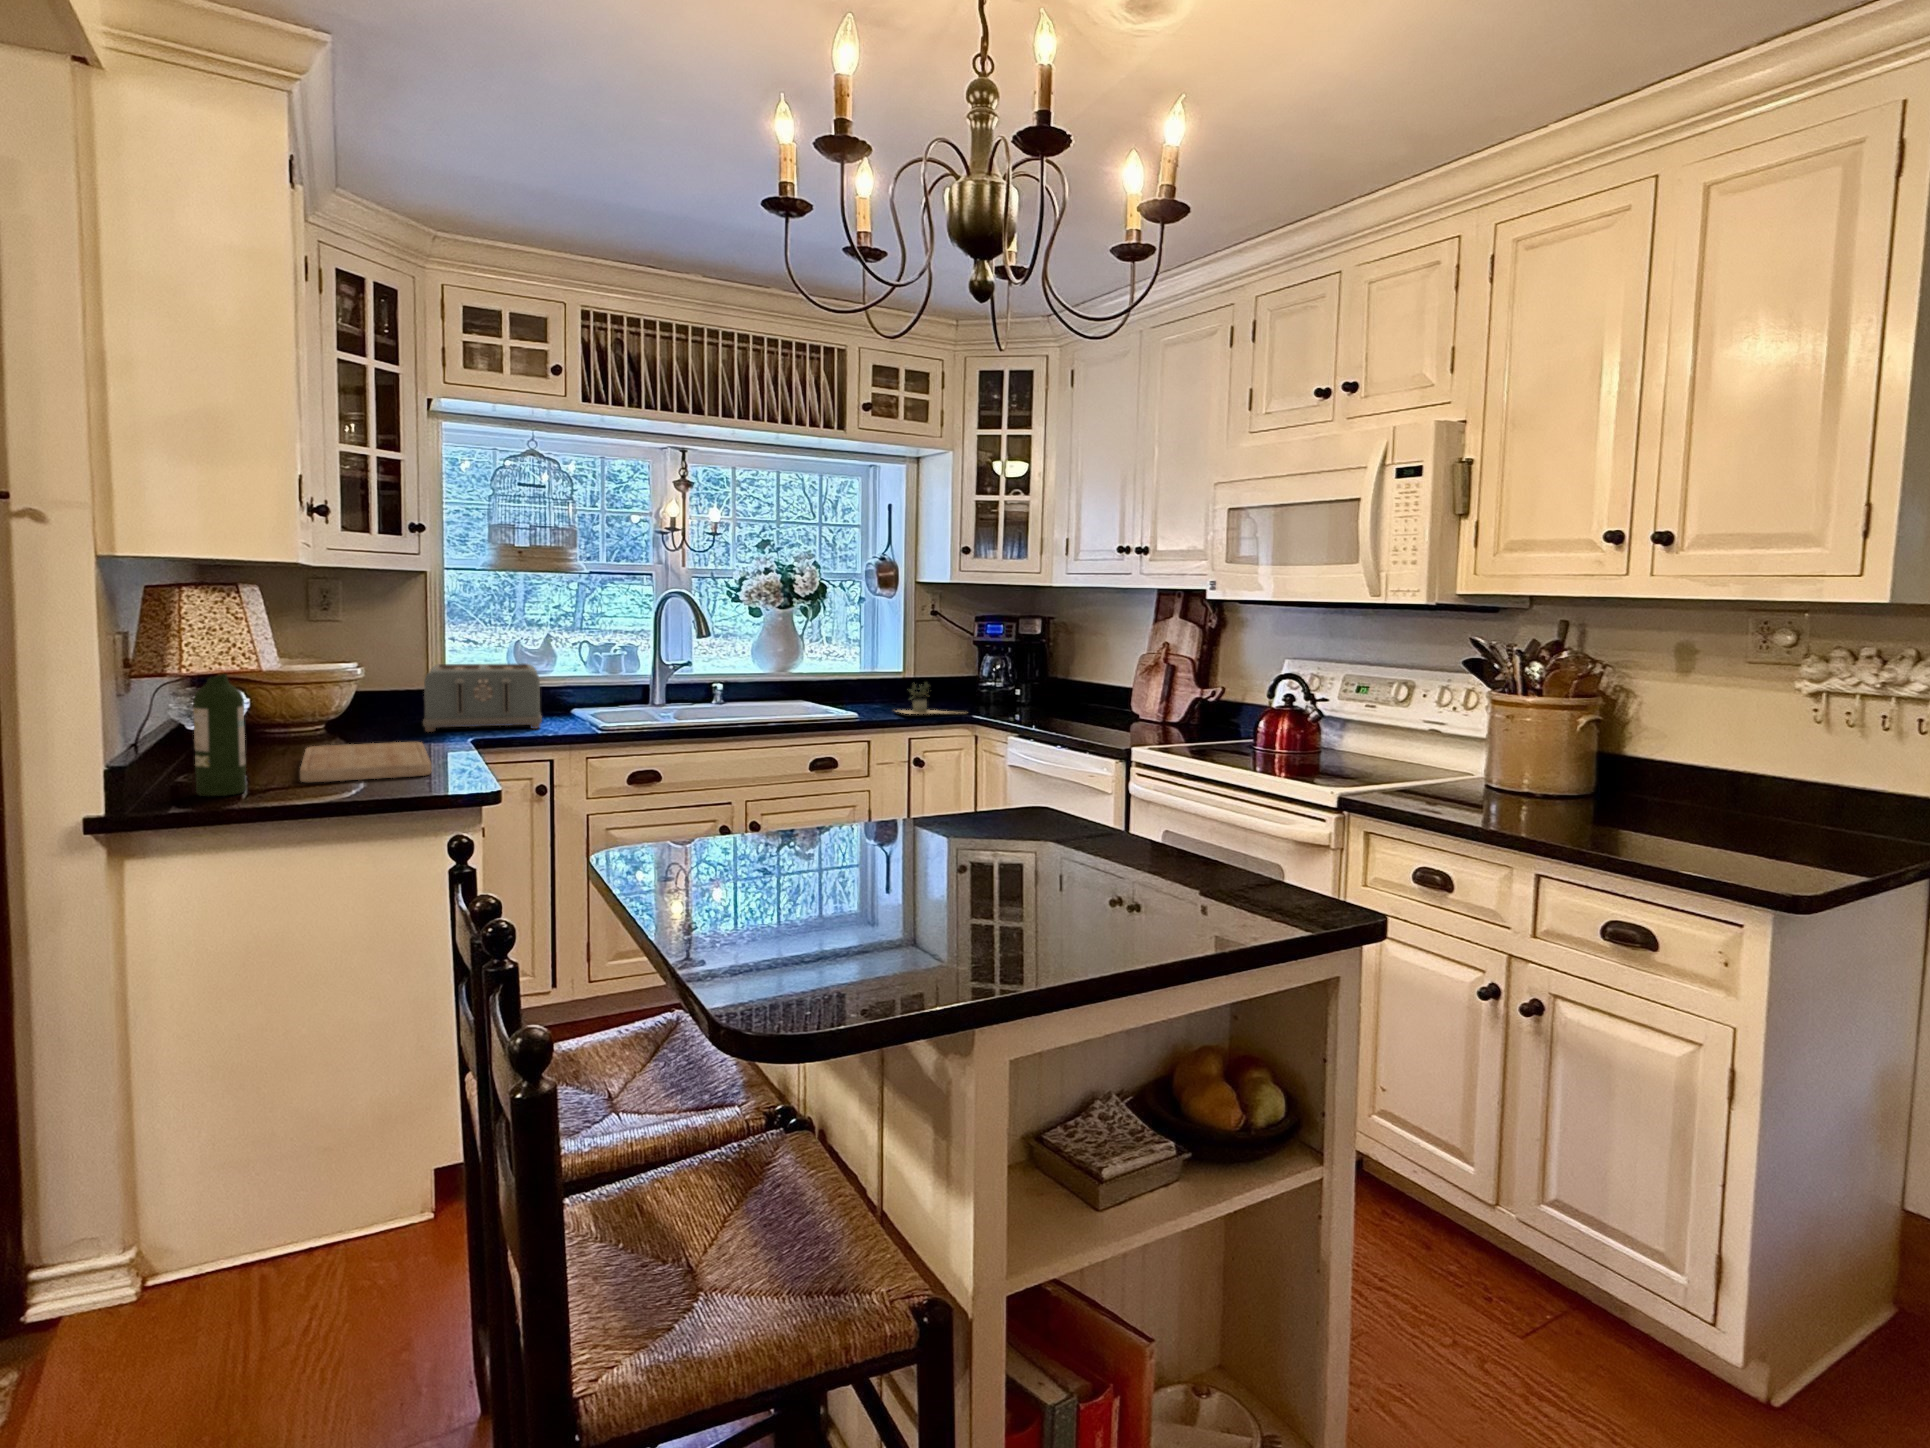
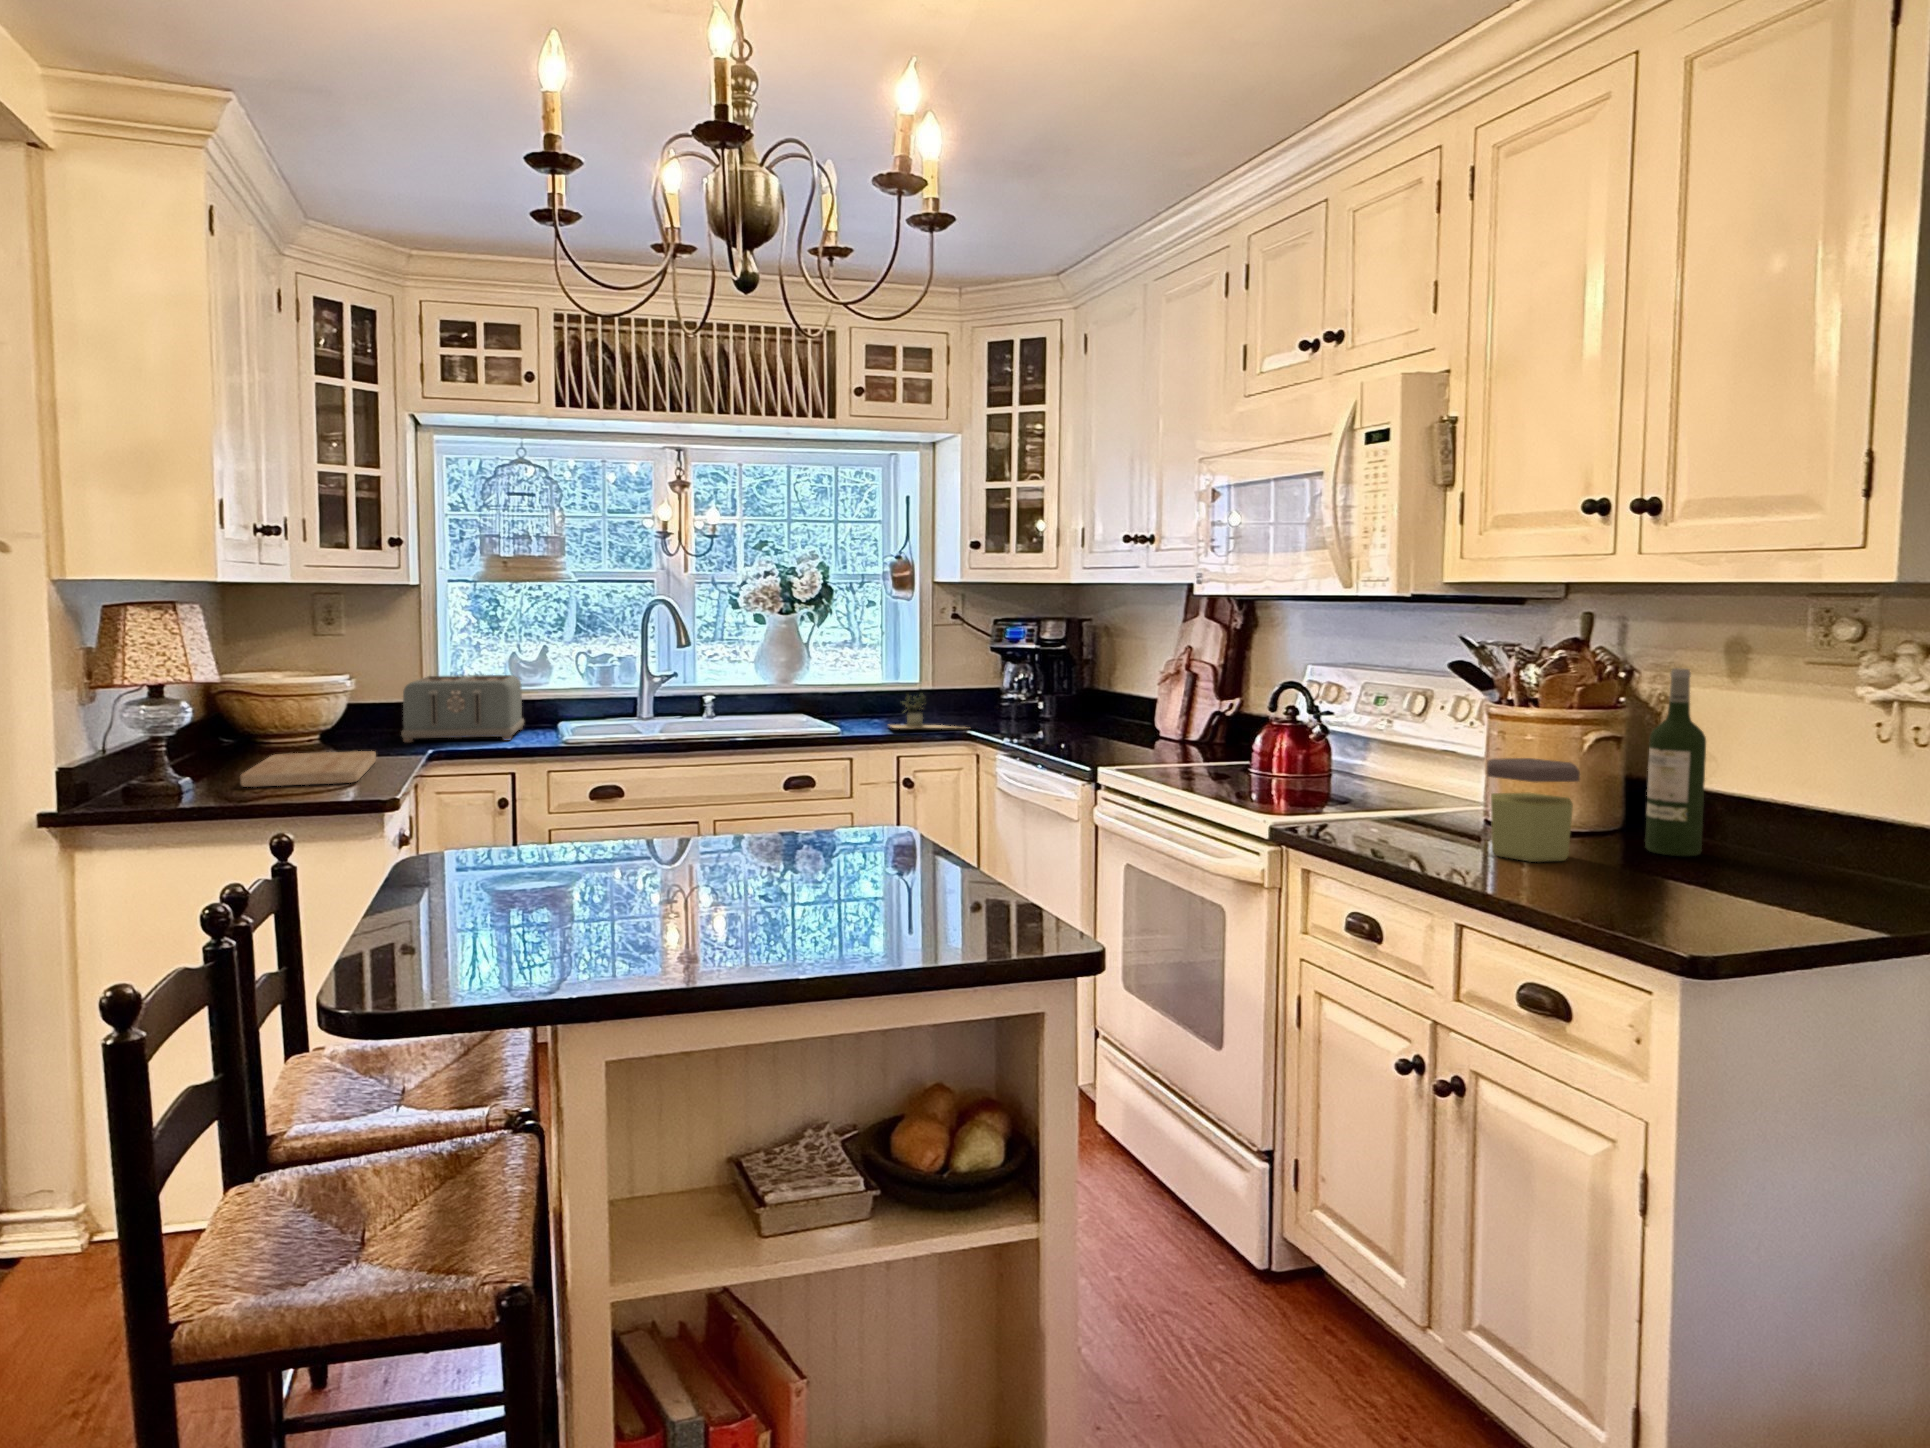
wine bottle: present [193,674,246,796] -> present [1645,668,1706,856]
jar: none [1526,738,1608,821] -> present [1487,758,1580,862]

